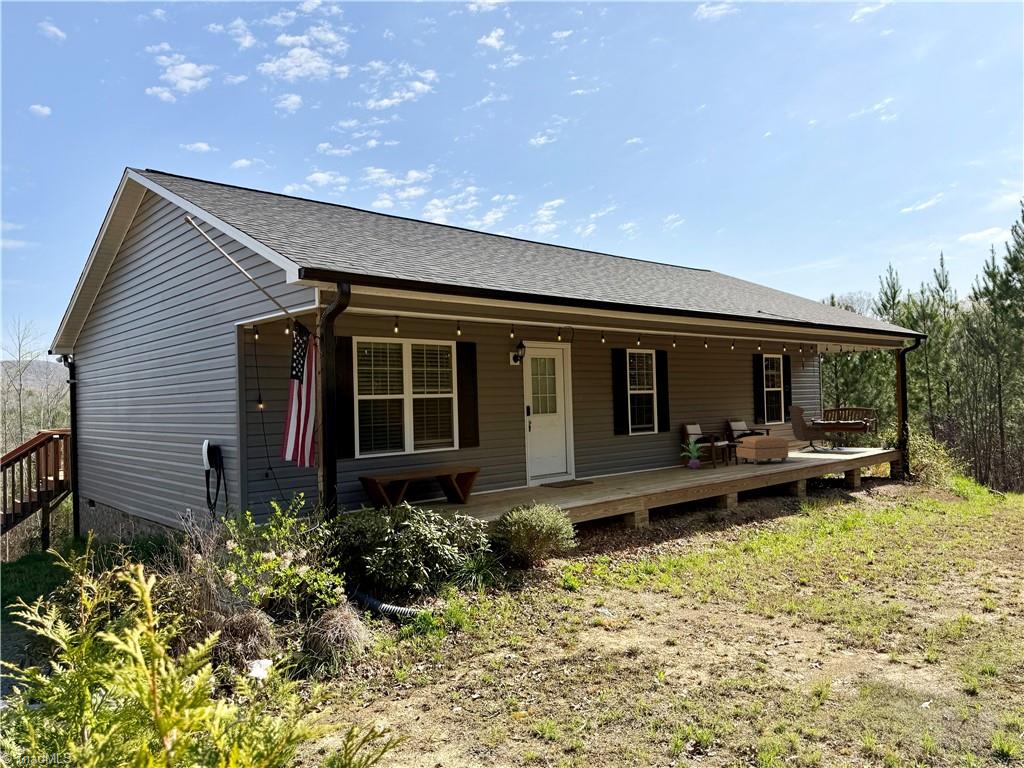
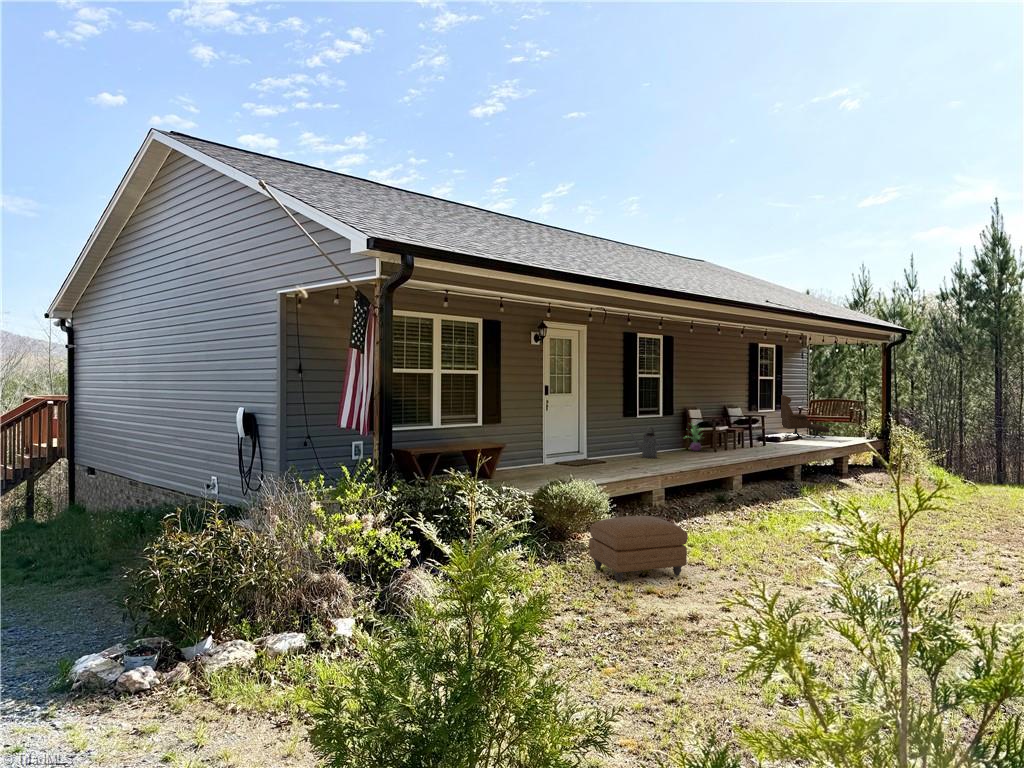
ottoman: present [736,436,789,465] -> present [589,516,688,583]
watering can: none [620,445,651,478] -> present [630,427,660,458]

